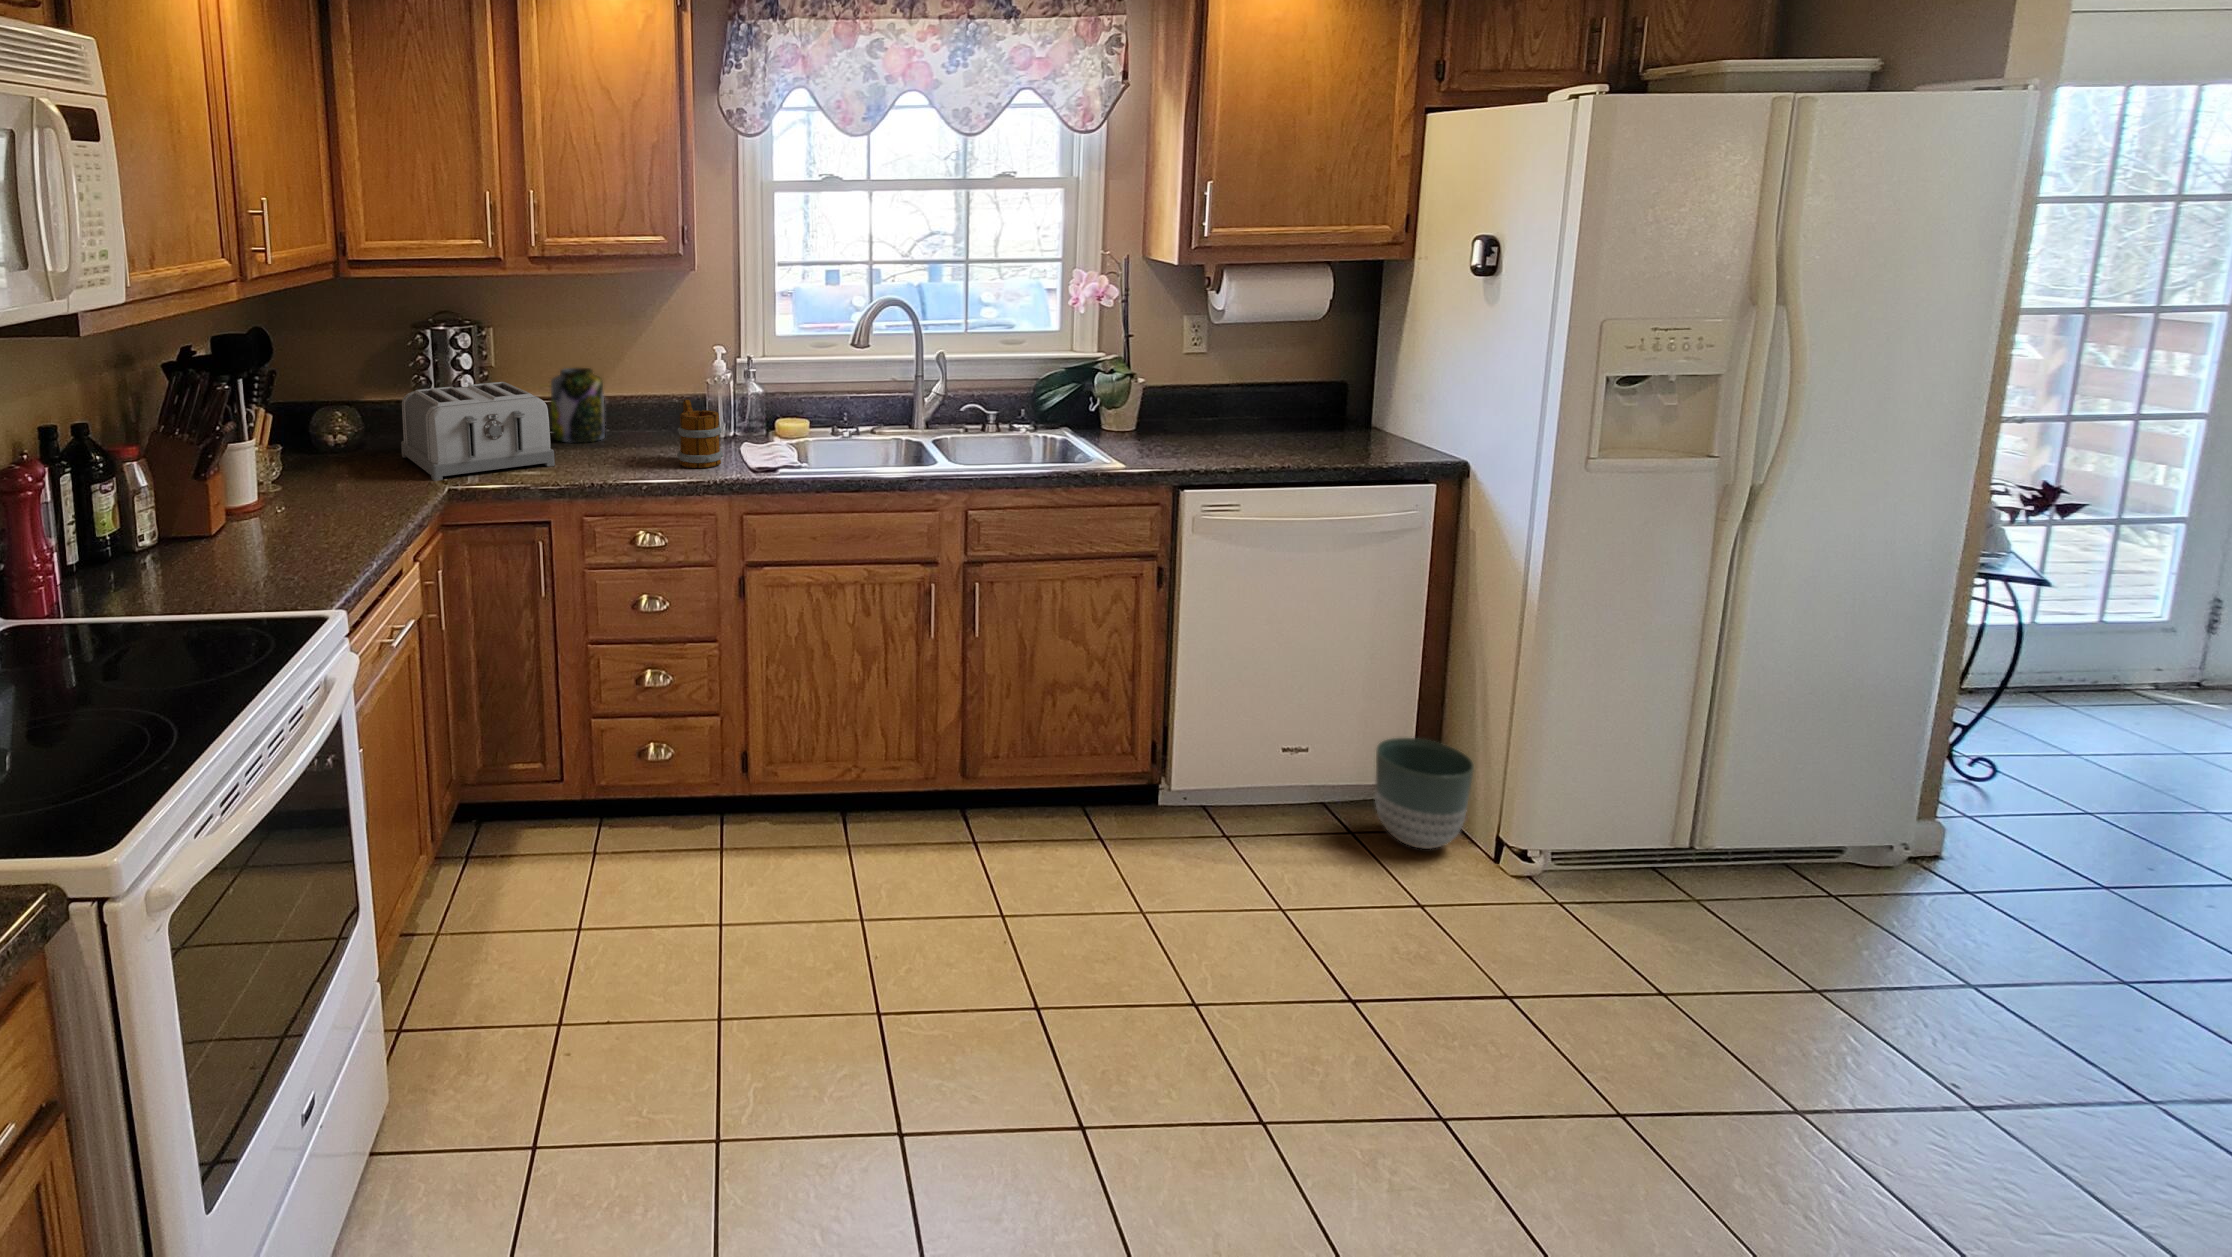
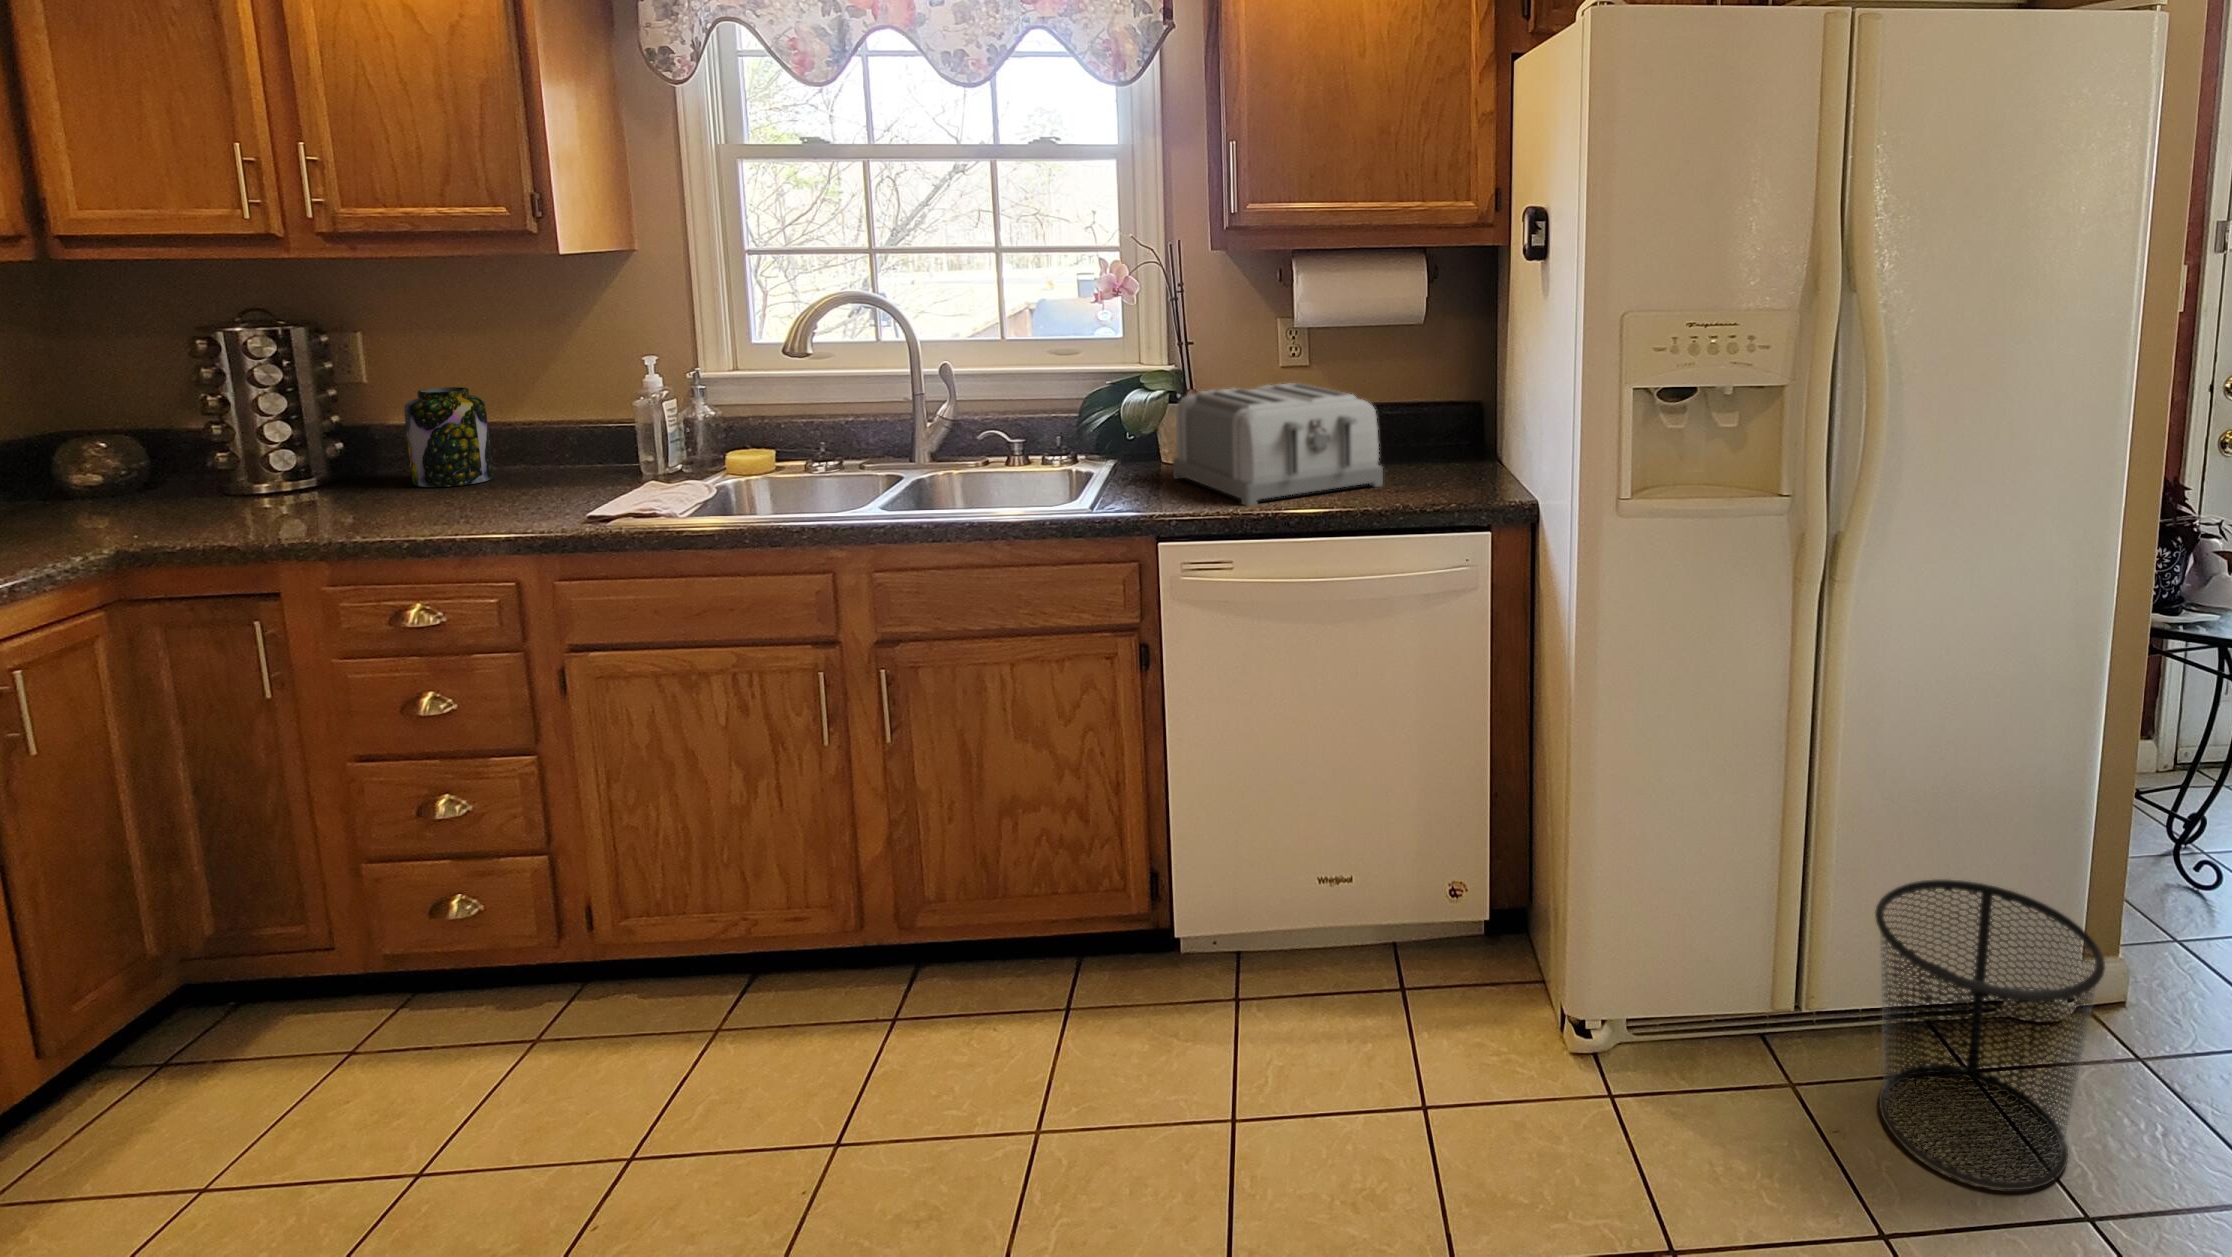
toaster: present [401,382,555,481] -> present [1173,383,1383,506]
mug: present [677,400,723,468] -> none [492,427,566,520]
planter: present [1375,738,1474,849] -> none [1414,864,1529,1018]
waste bin: none [1773,751,1984,968] -> present [1875,879,2105,1190]

